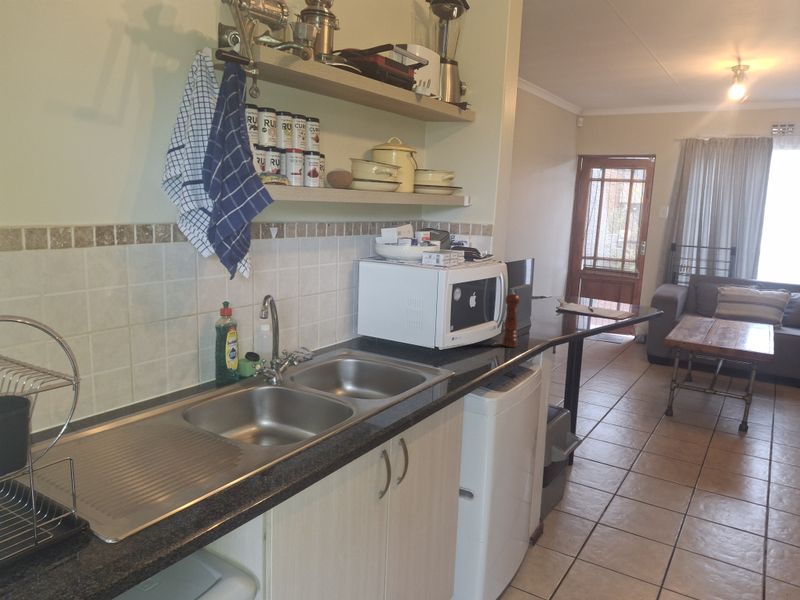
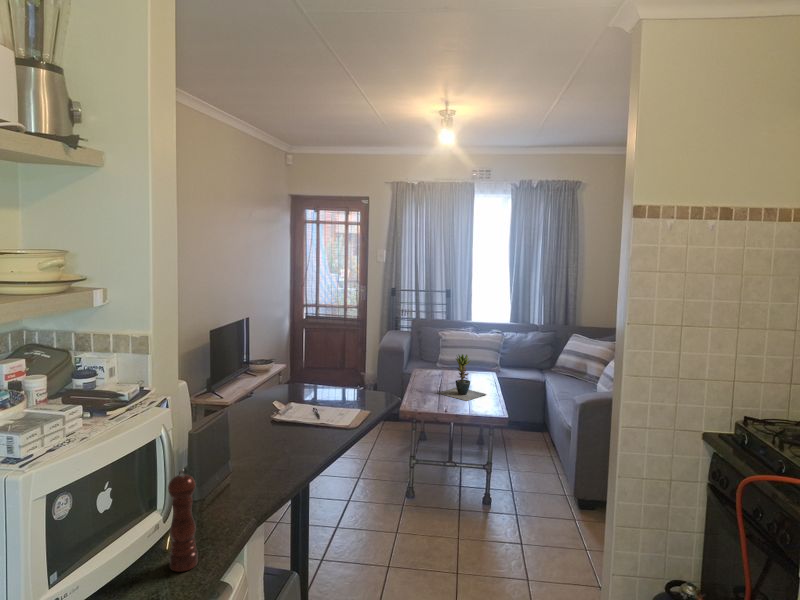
potted plant: none [705,297,759,340] -> present [439,354,486,401]

